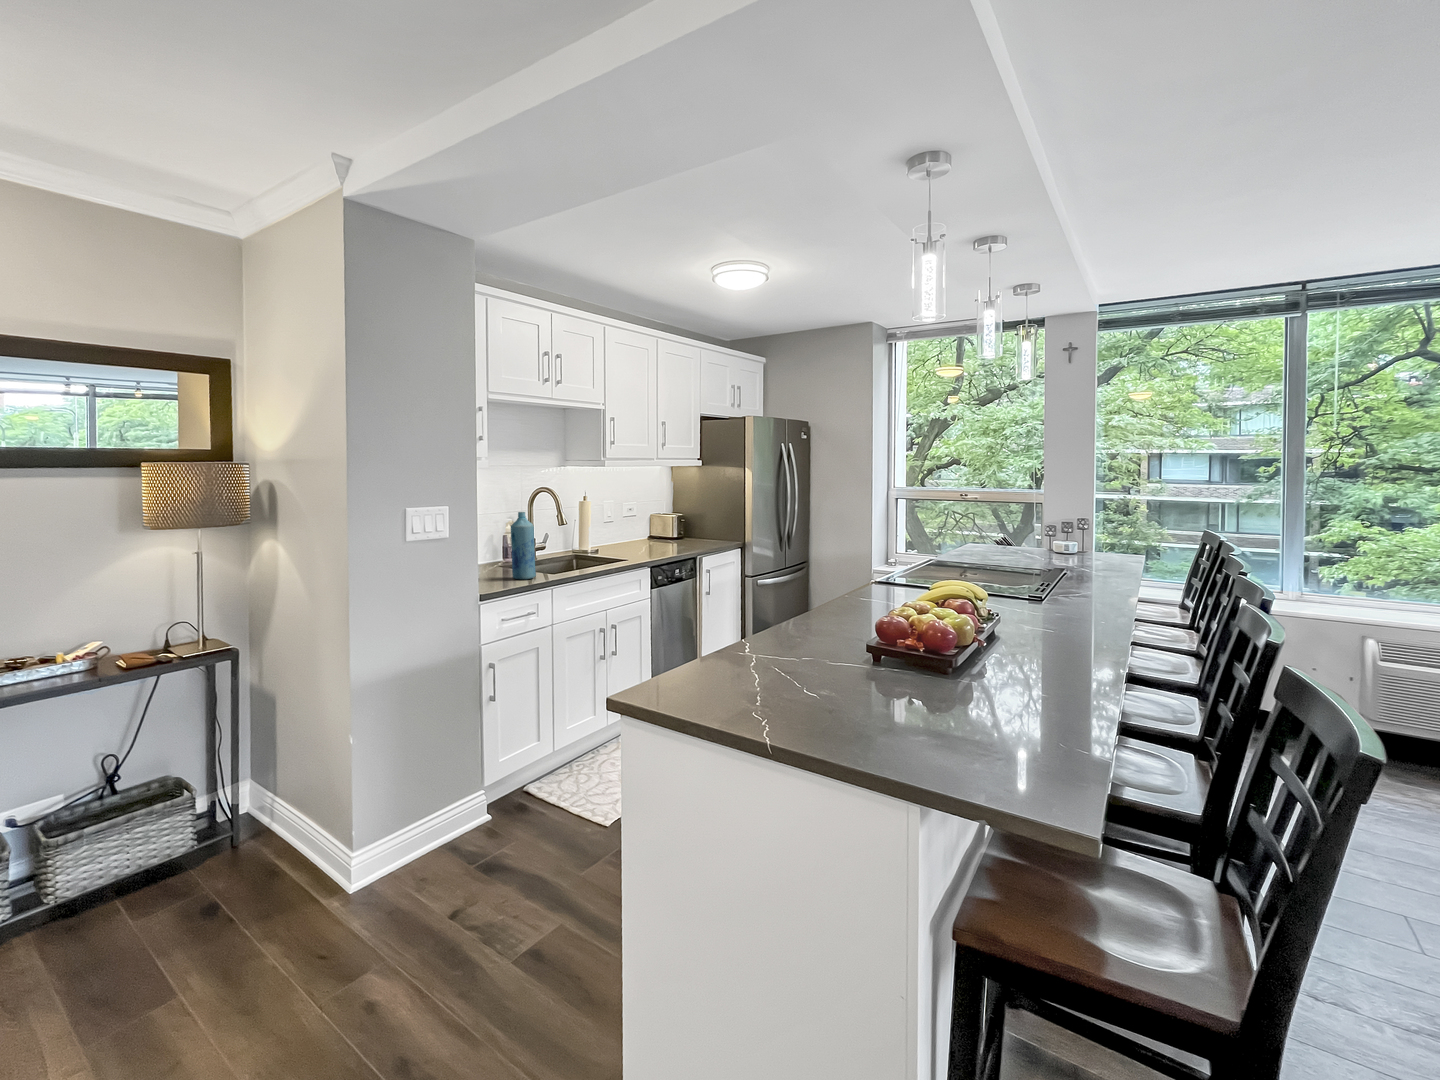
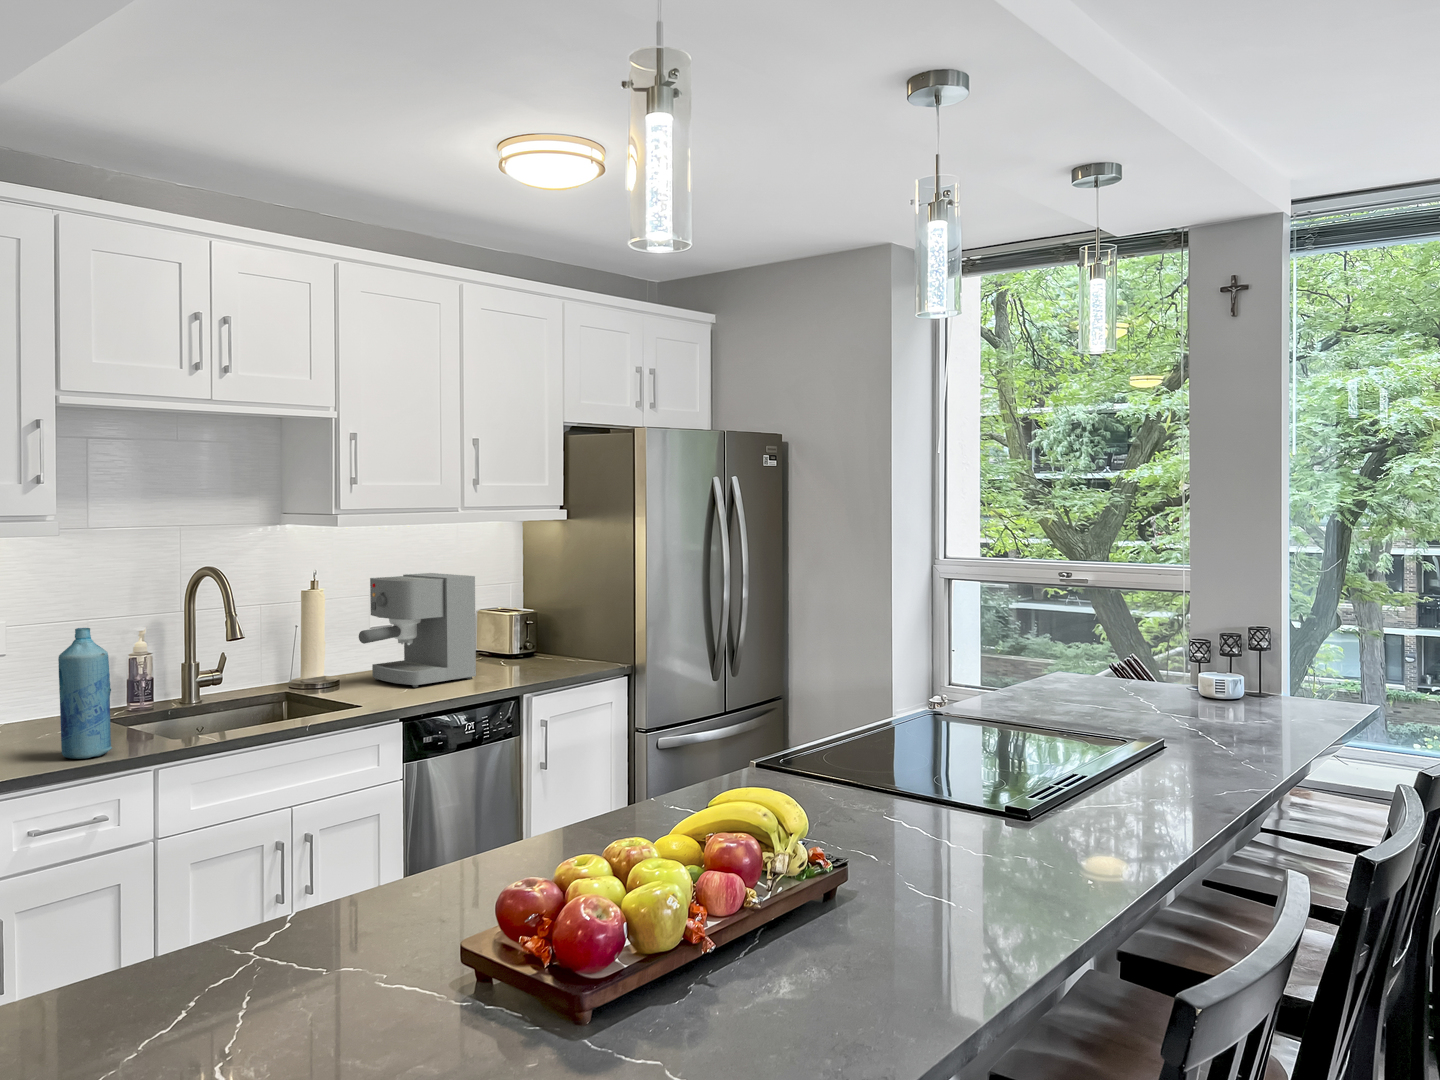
coffee maker: none [611,494,668,554] -> present [359,573,476,687]

